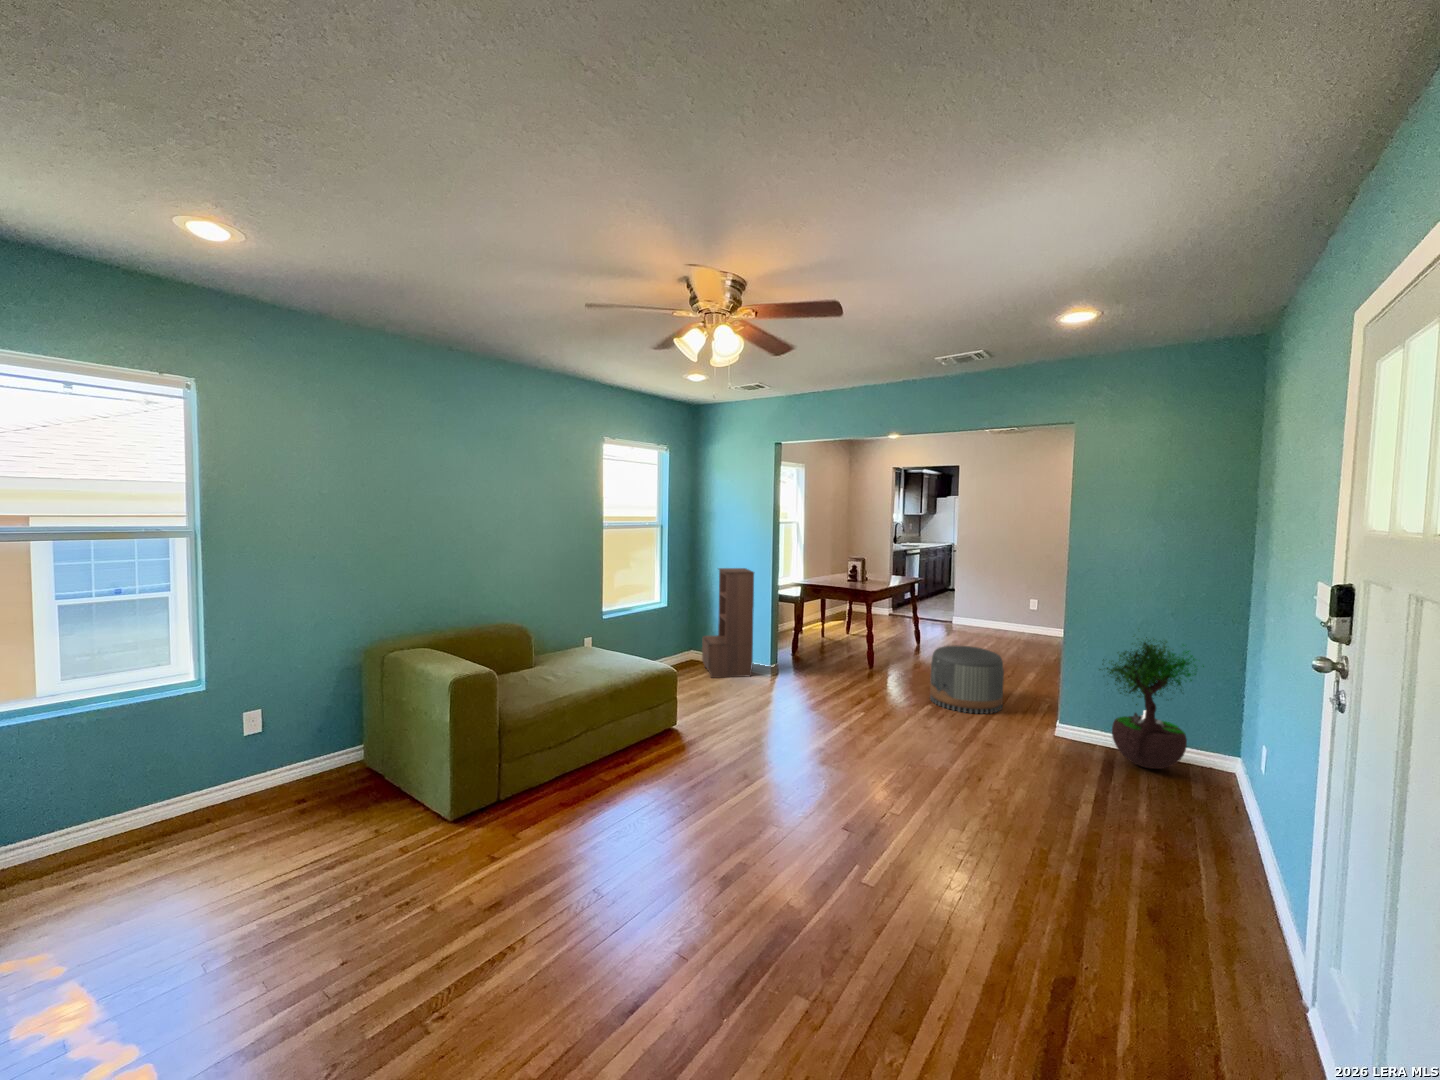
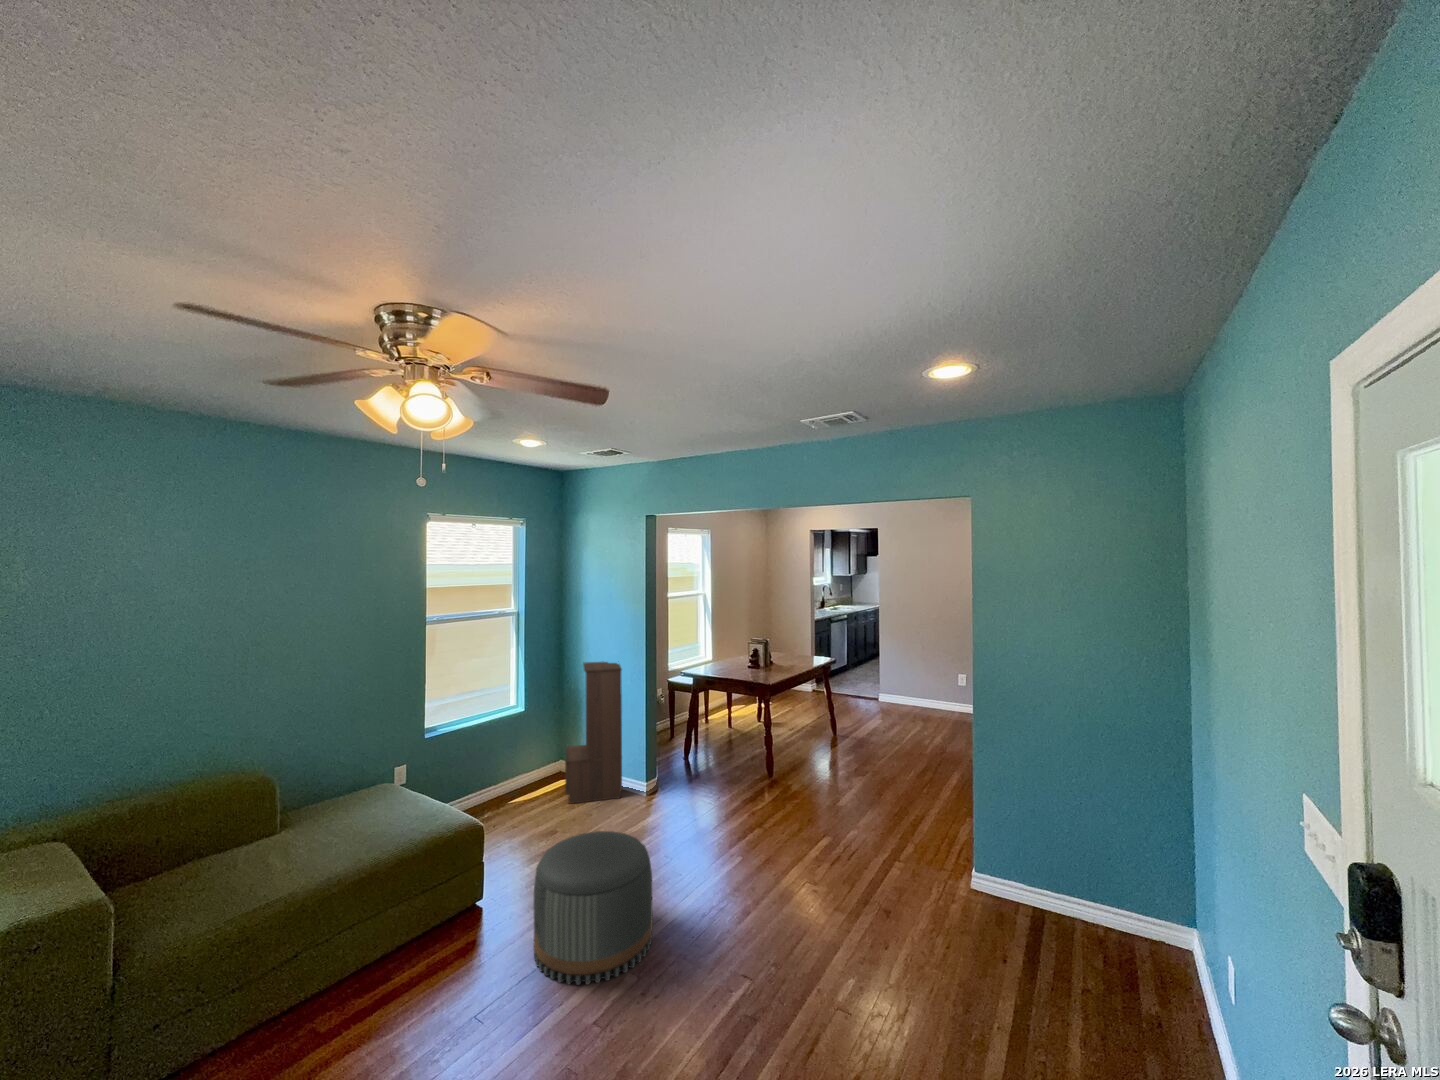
potted tree: present [1099,637,1204,769] -> none [1014,758,1145,951]
pouf: present [930,645,1004,714] -> present [534,831,653,985]

